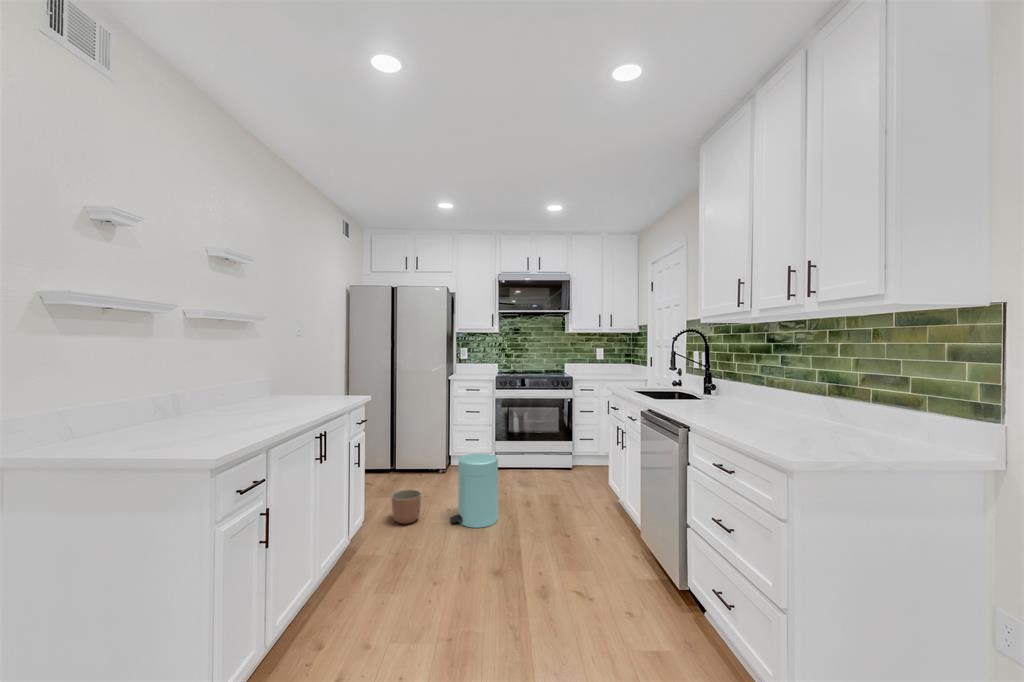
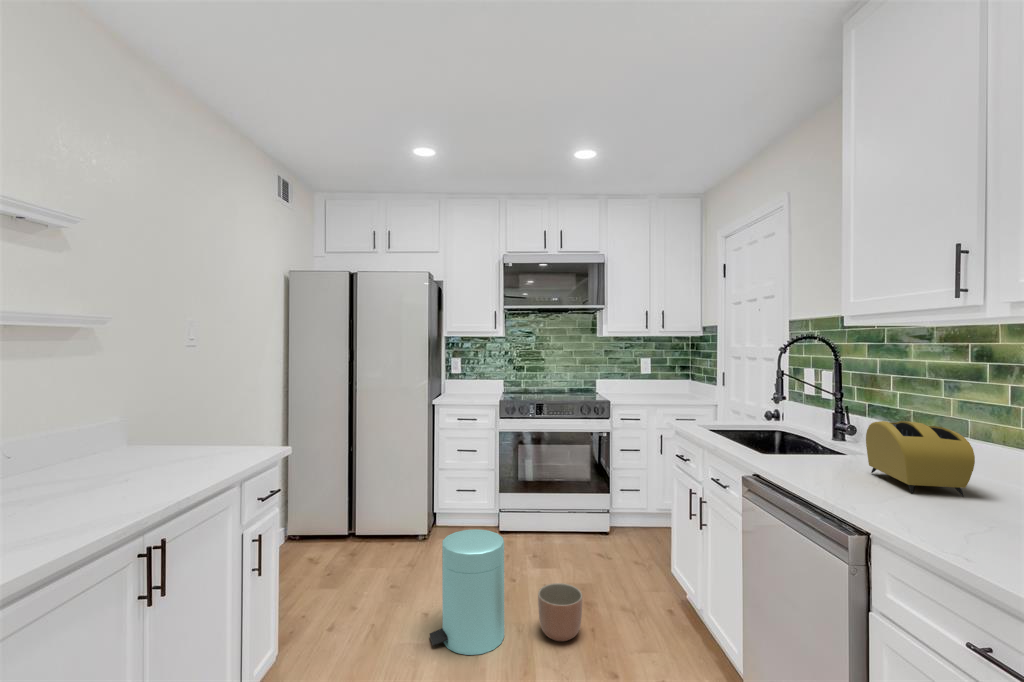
toaster: none [708,374,755,413] -> present [866,421,975,496]
planter: present [392,489,421,524] -> present [538,583,583,641]

